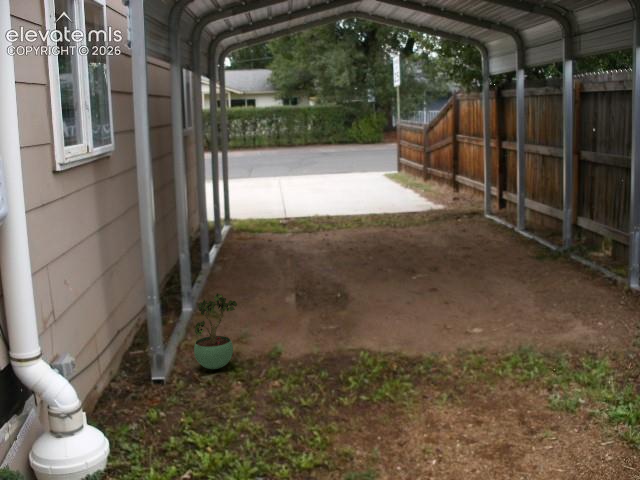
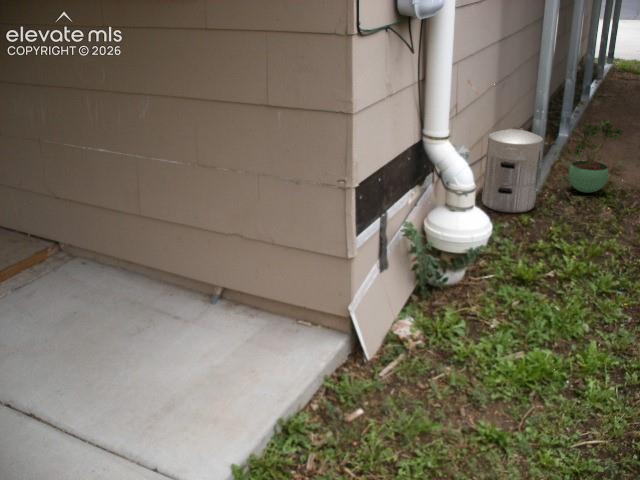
waste bin: none [100,318,164,412] -> present [482,127,543,213]

